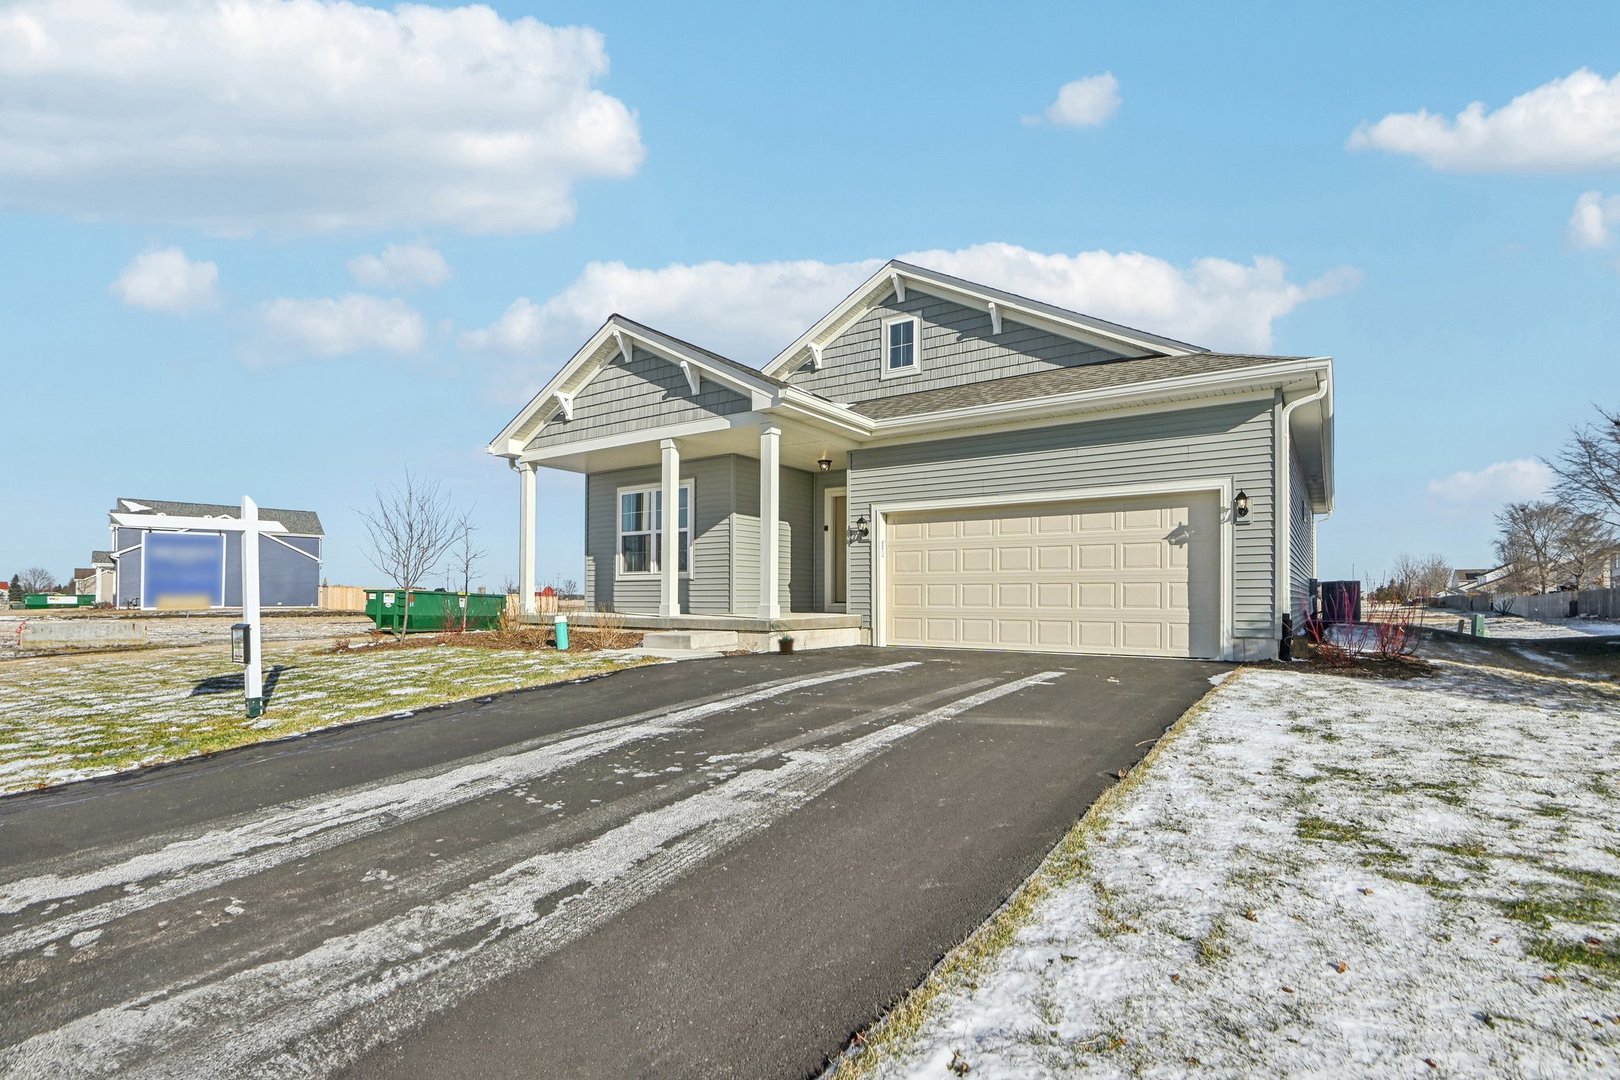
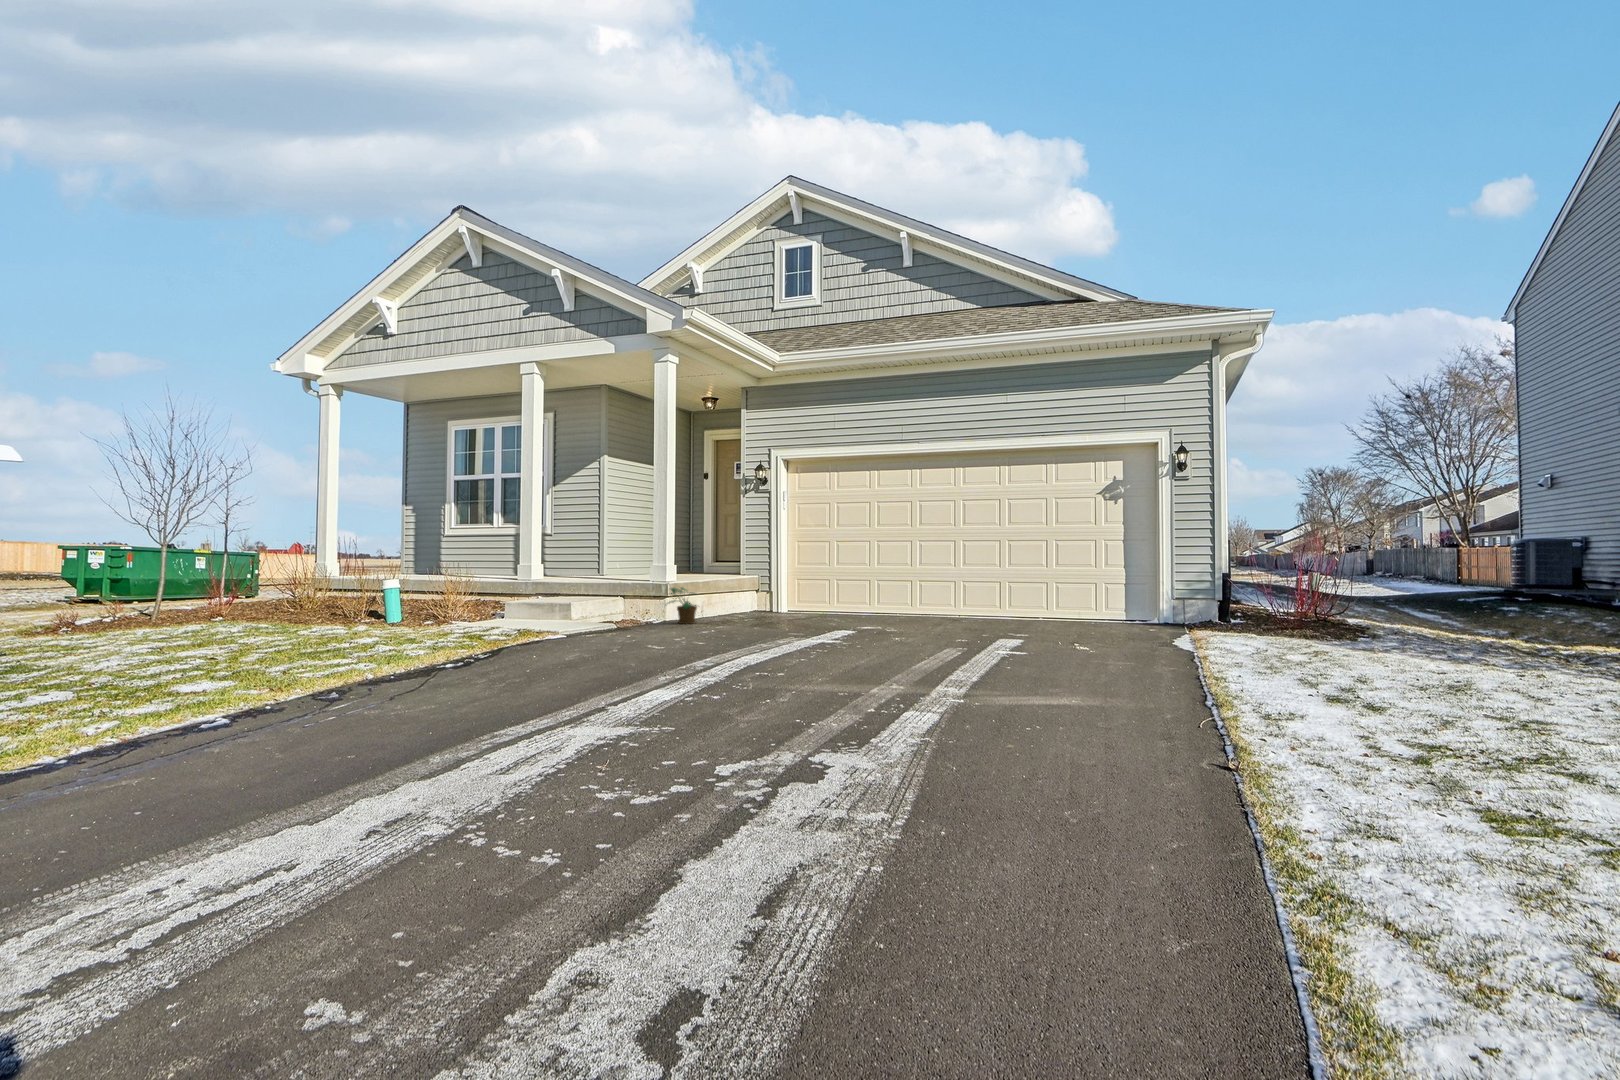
watering can: present [1285,634,1330,658] -> none [1221,596,1268,620]

